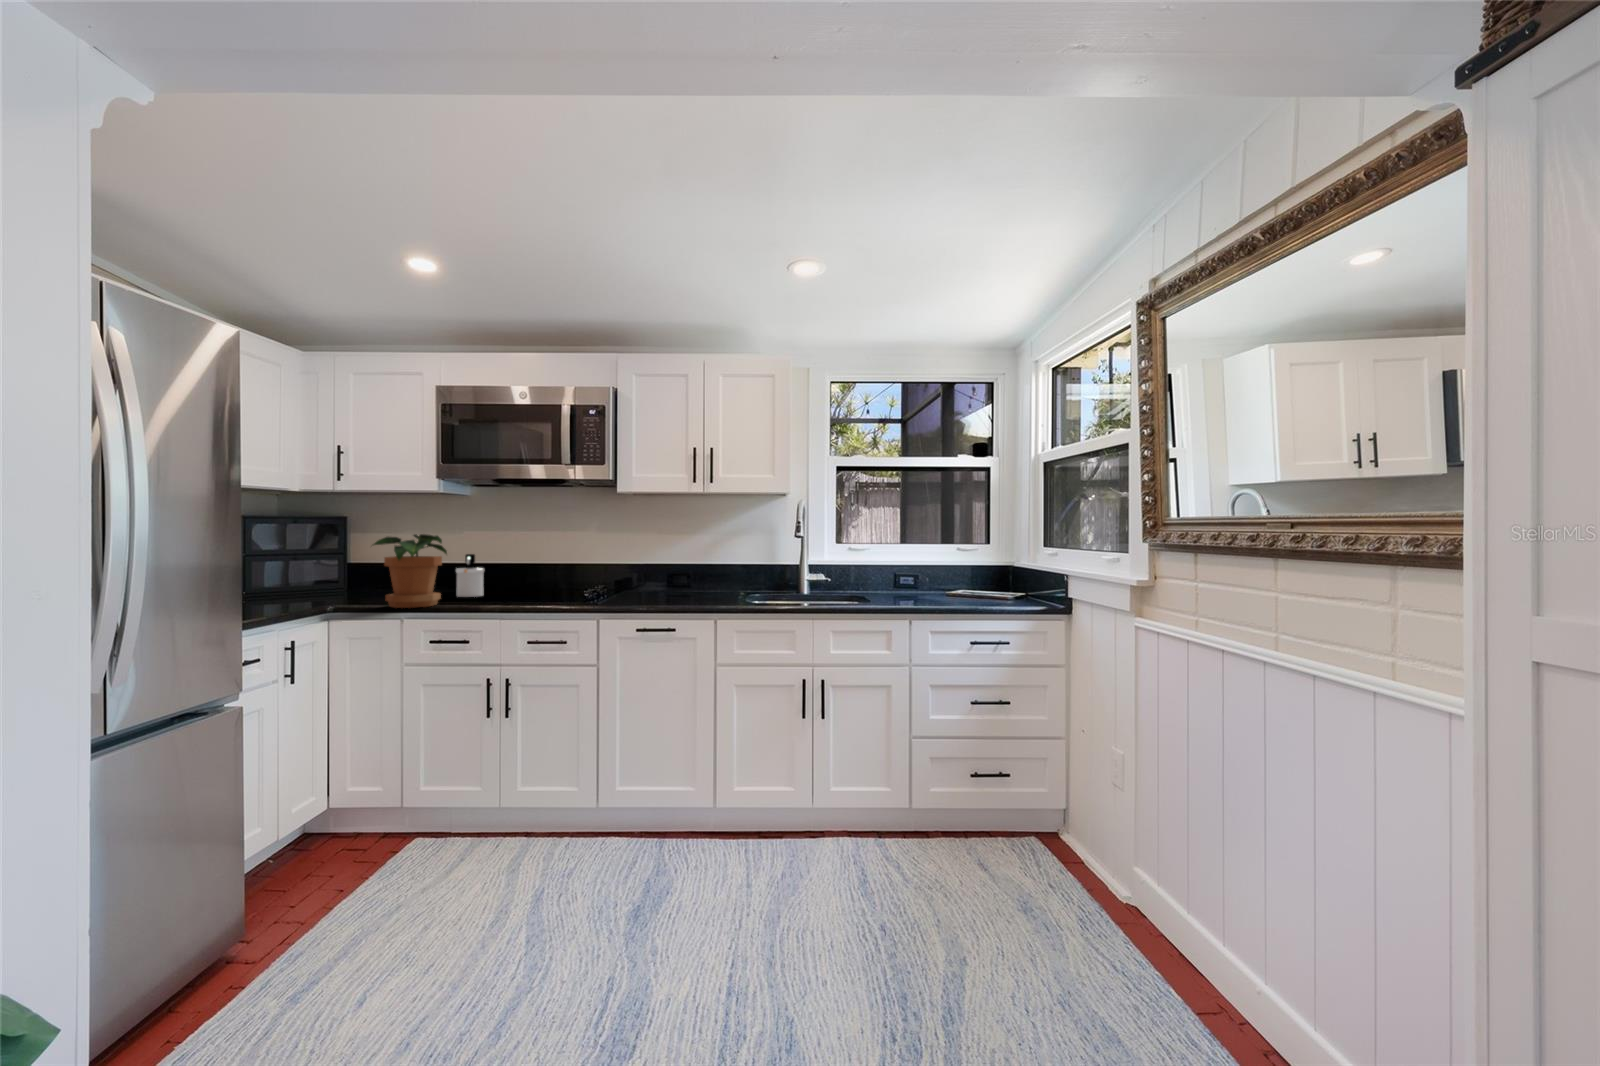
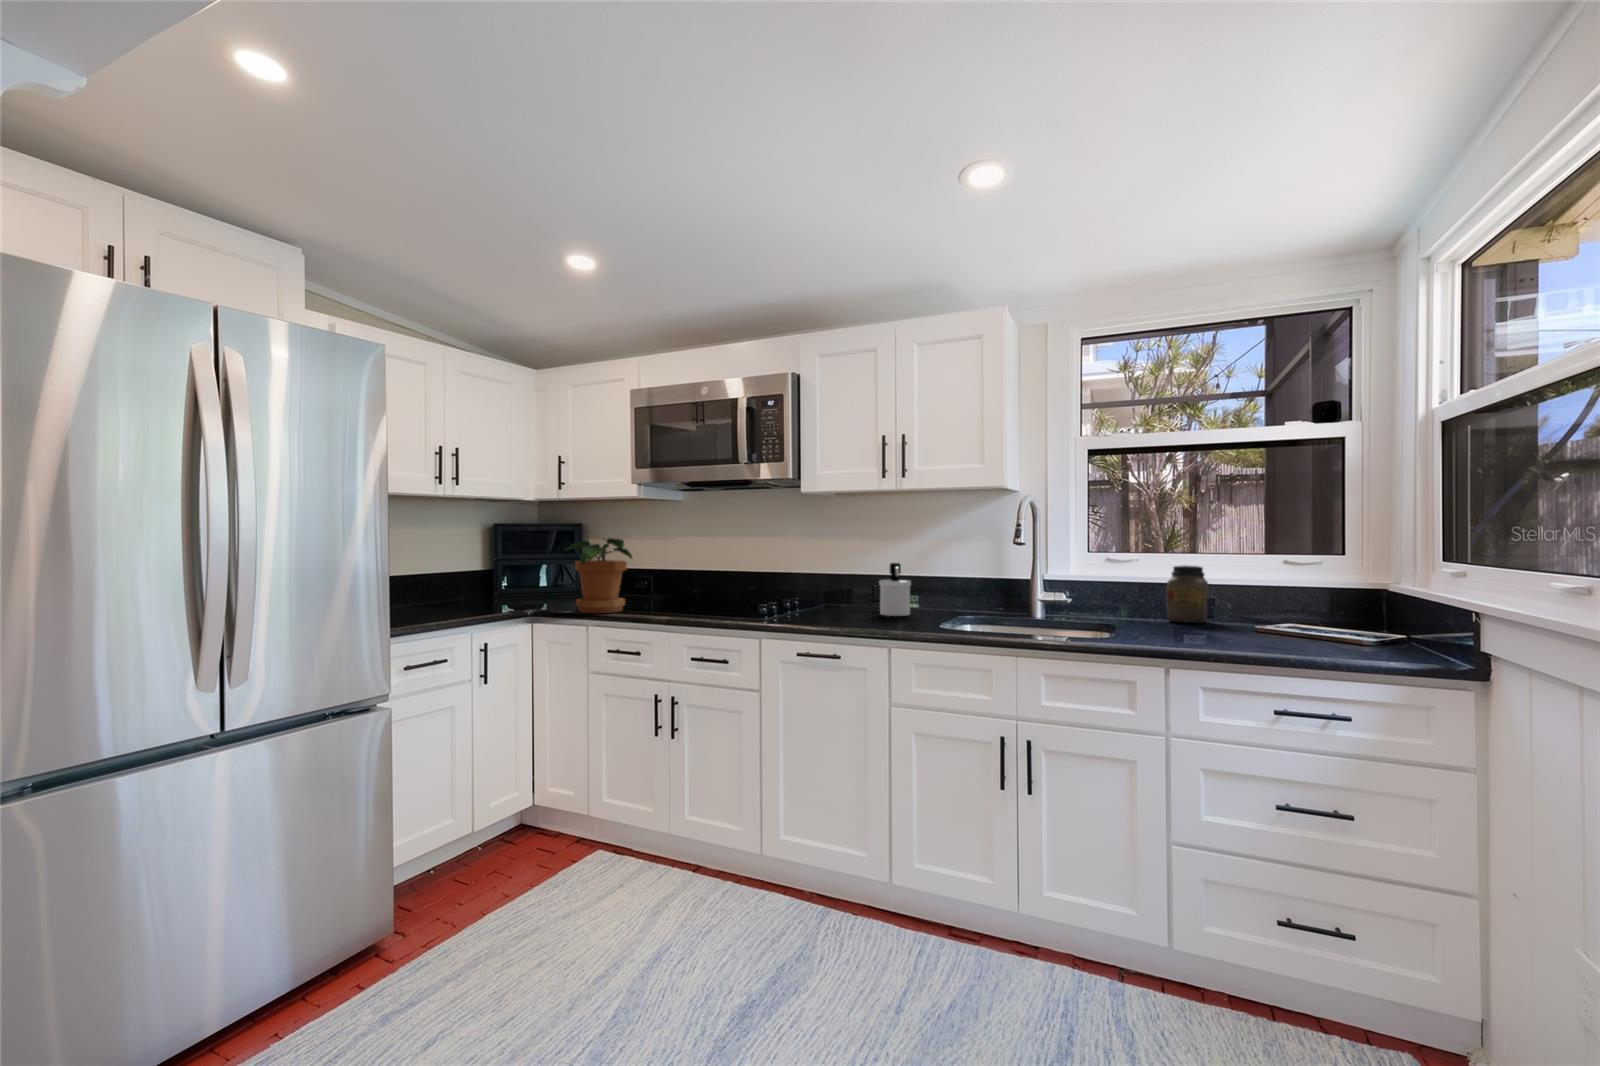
jar: none [892,553,916,592] -> present [1167,565,1208,623]
soap dispenser: present [456,554,484,597] -> present [879,563,911,616]

